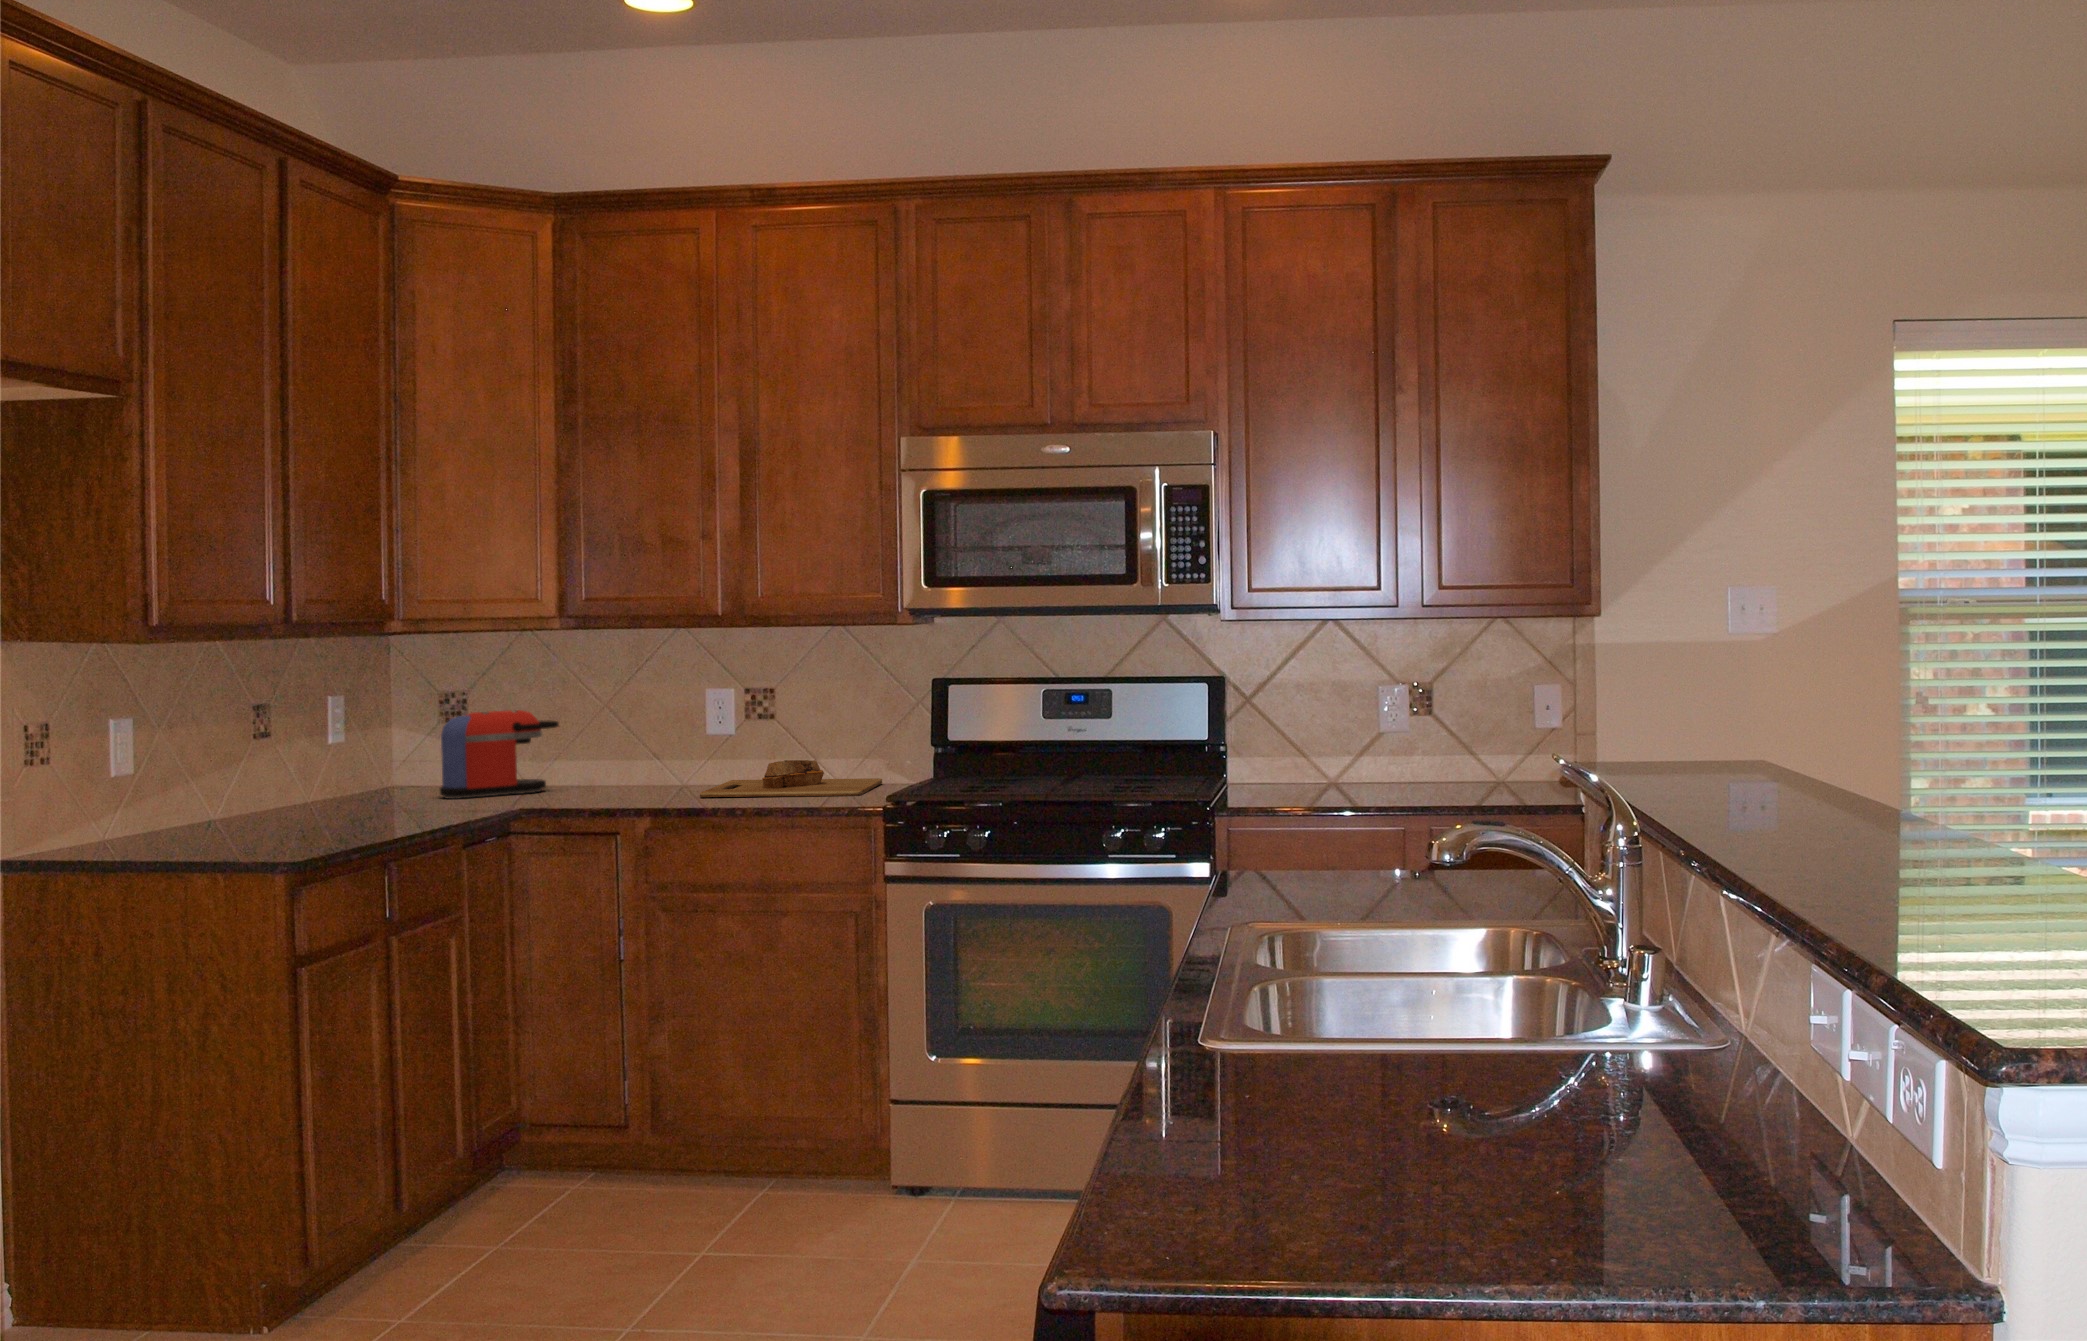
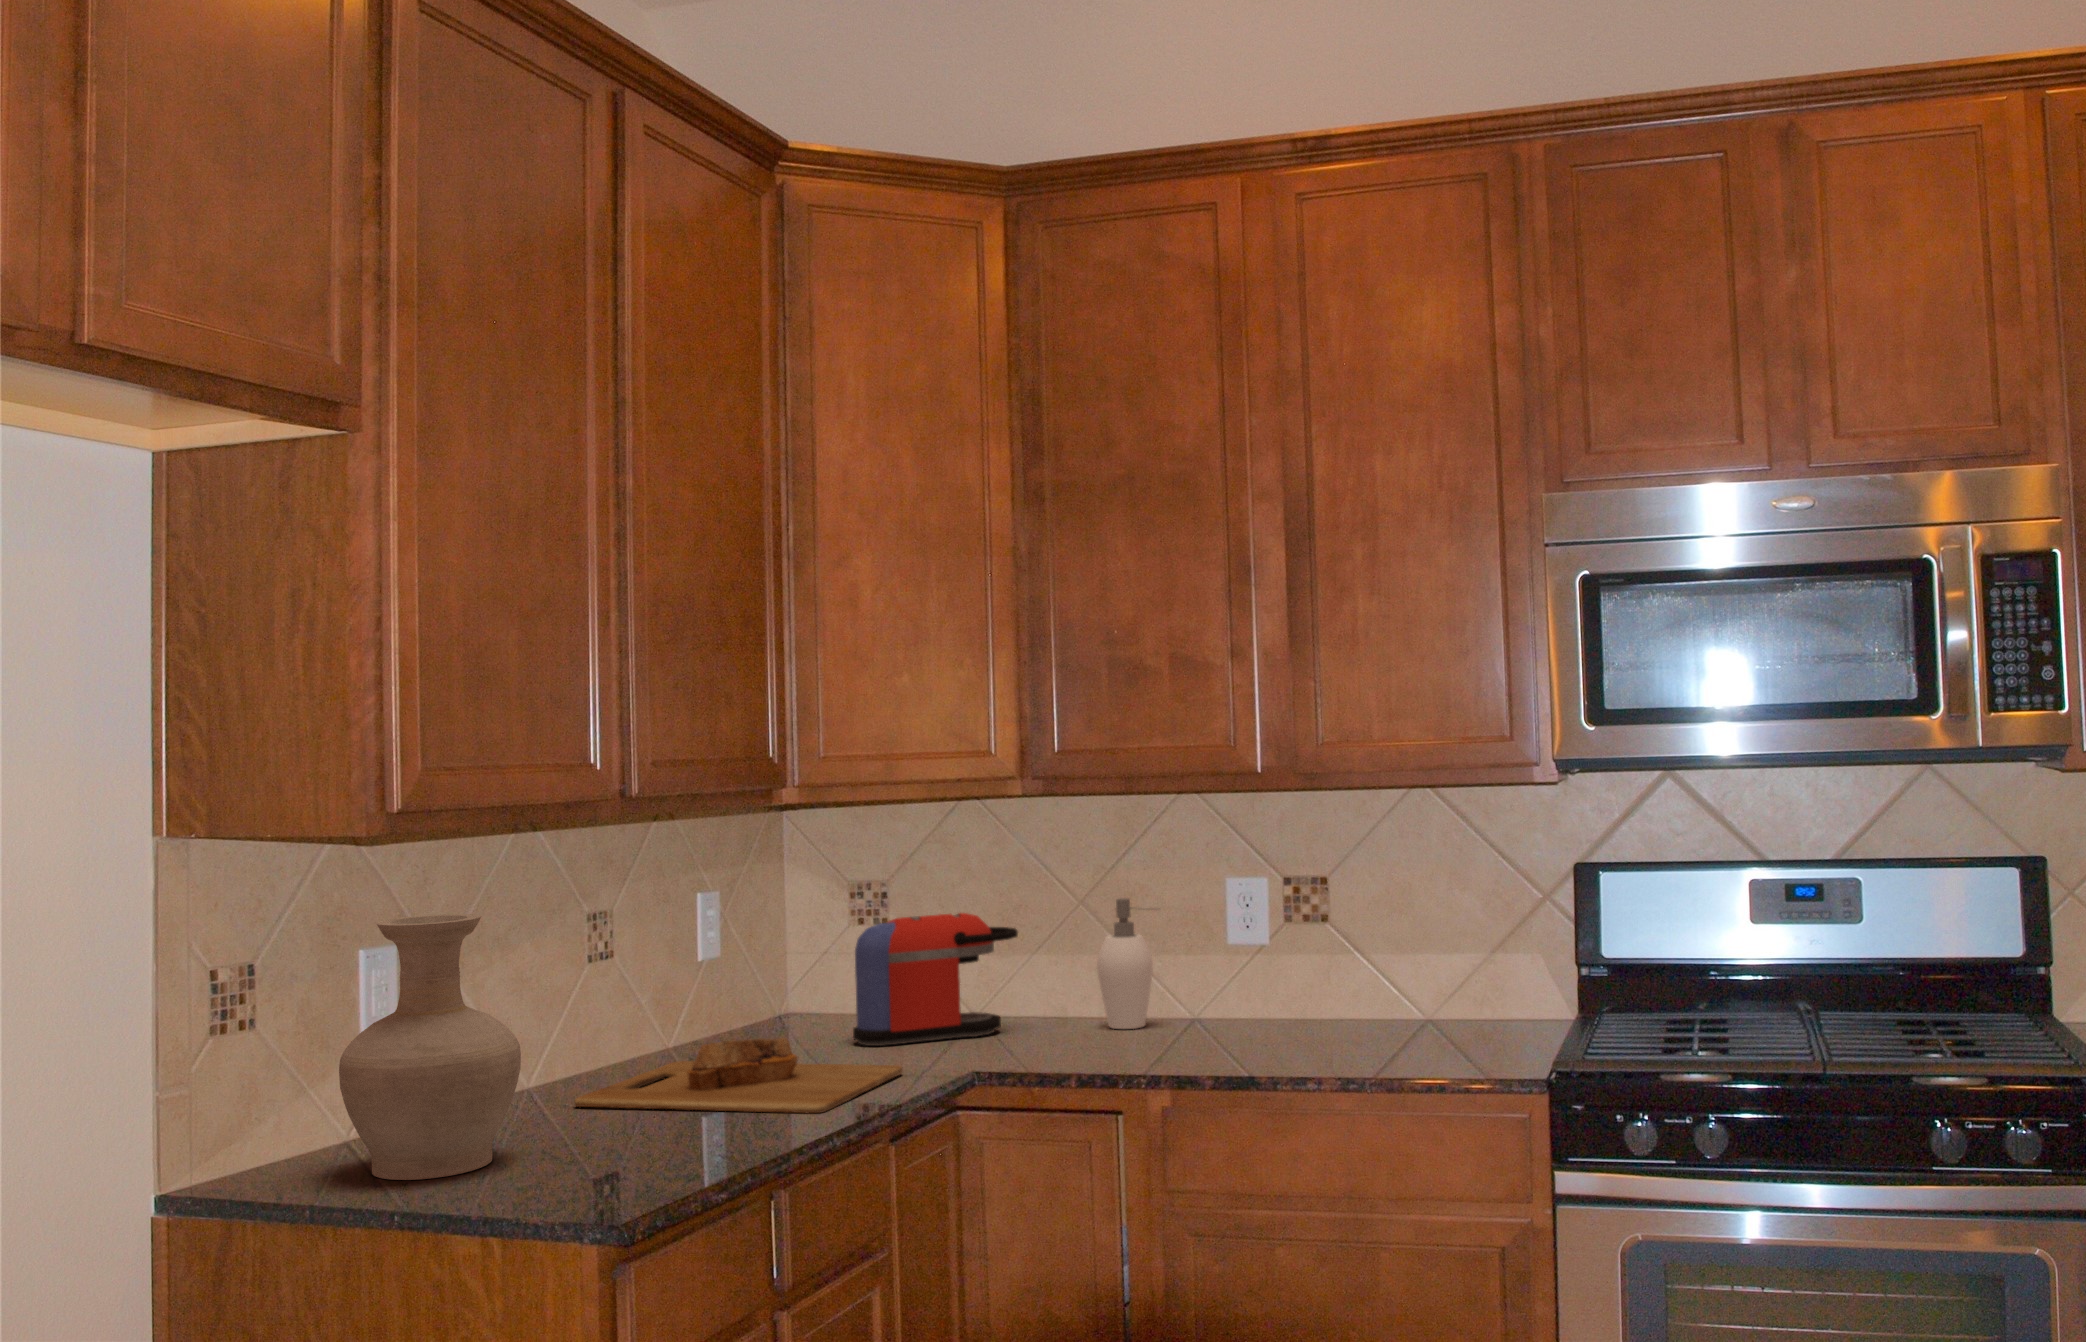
vase: none [108,694,226,852] -> present [339,914,521,1180]
soap dispenser: none [615,701,659,788] -> present [1097,898,1153,1029]
cutting board: present [700,760,882,798] -> present [575,1038,903,1114]

